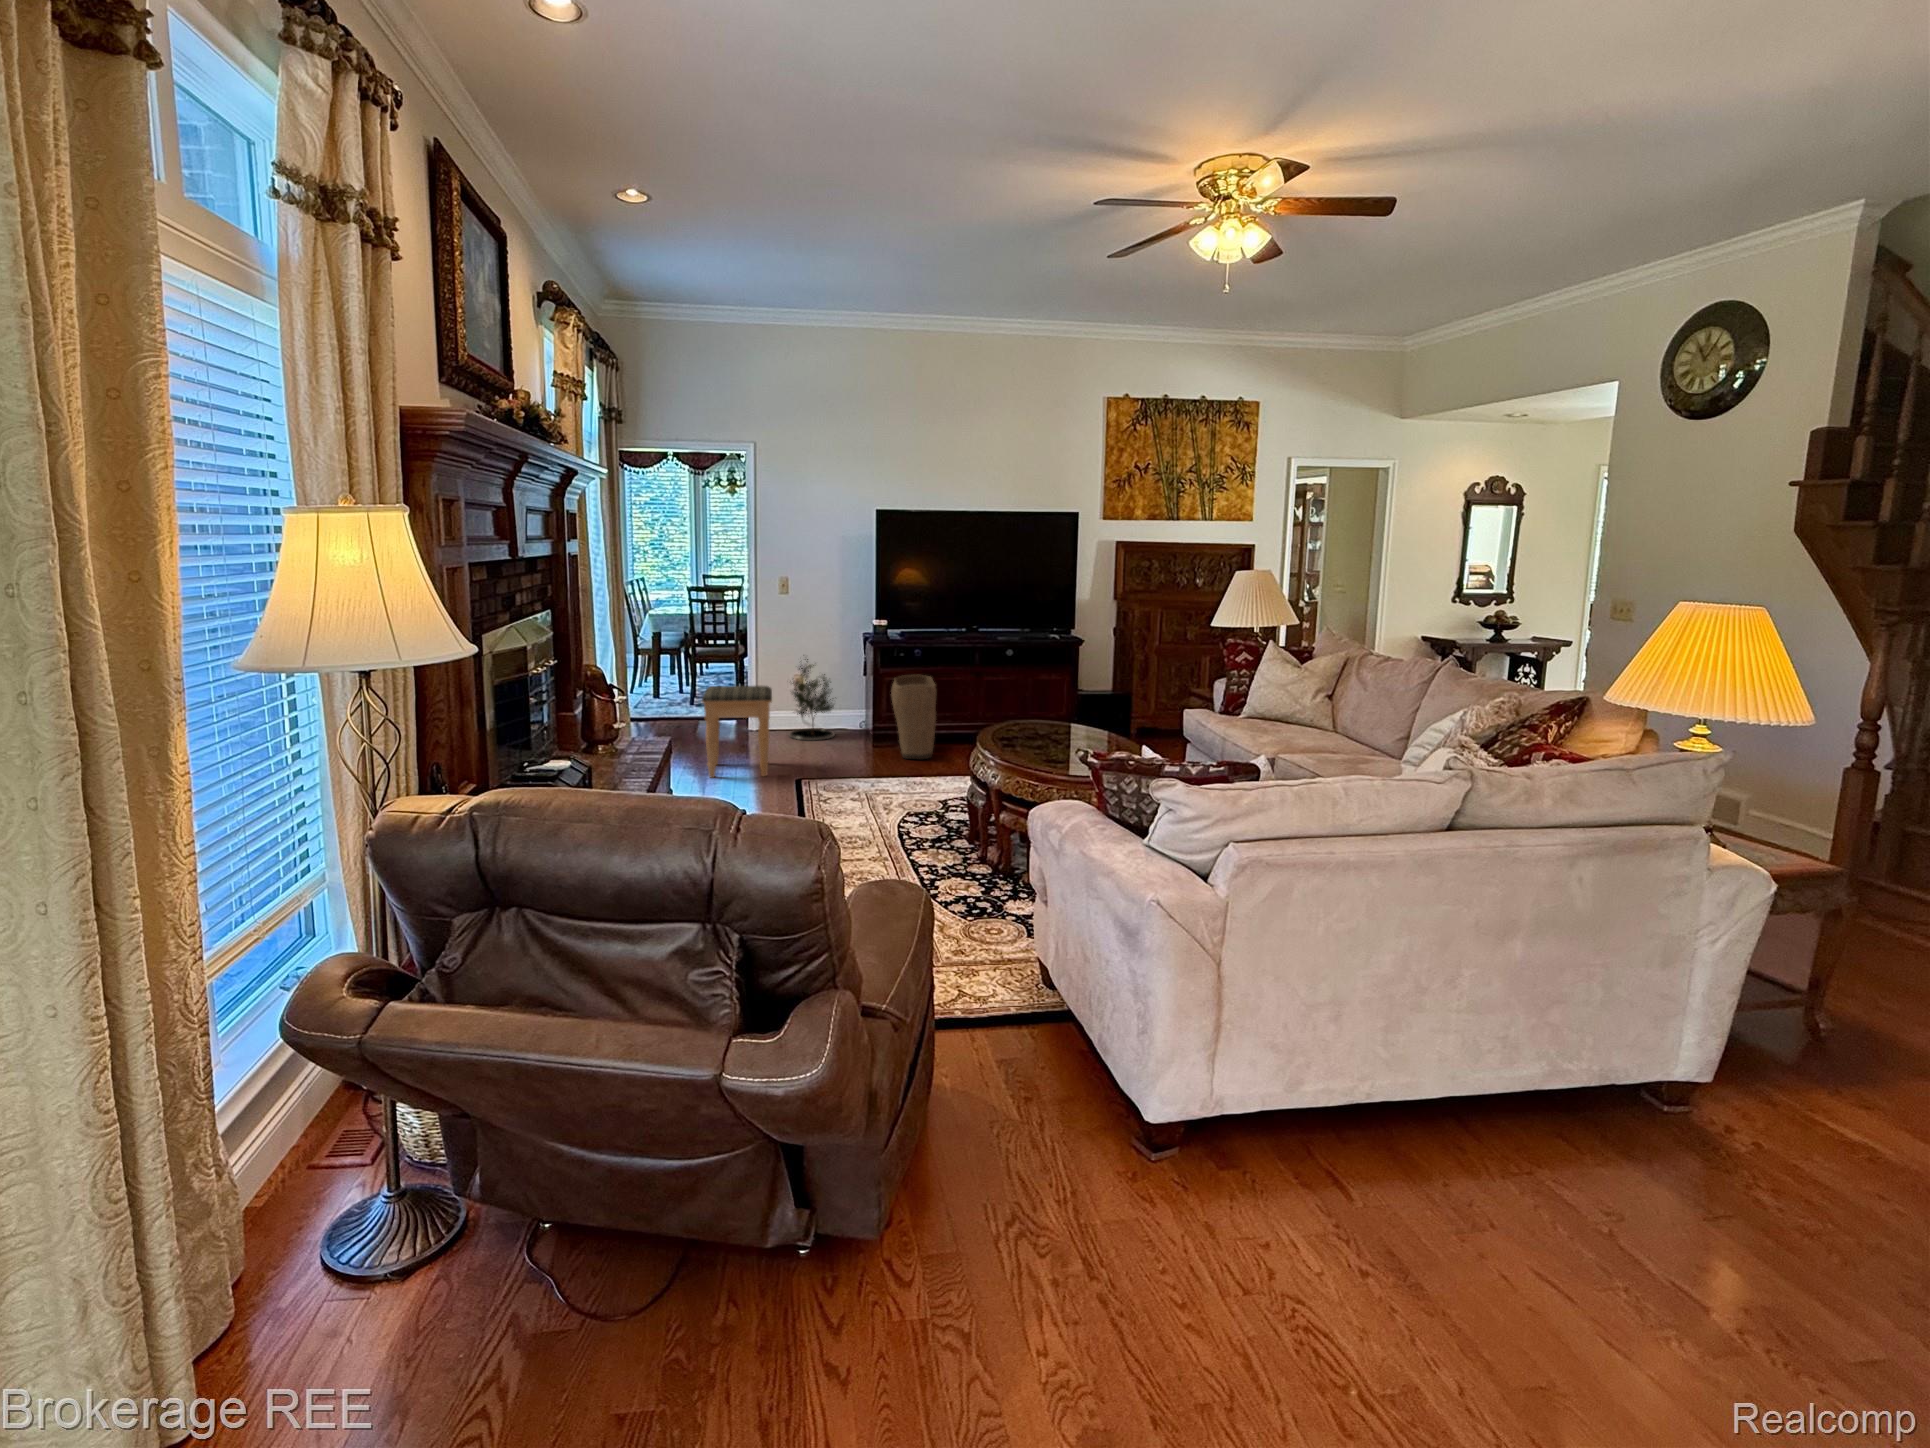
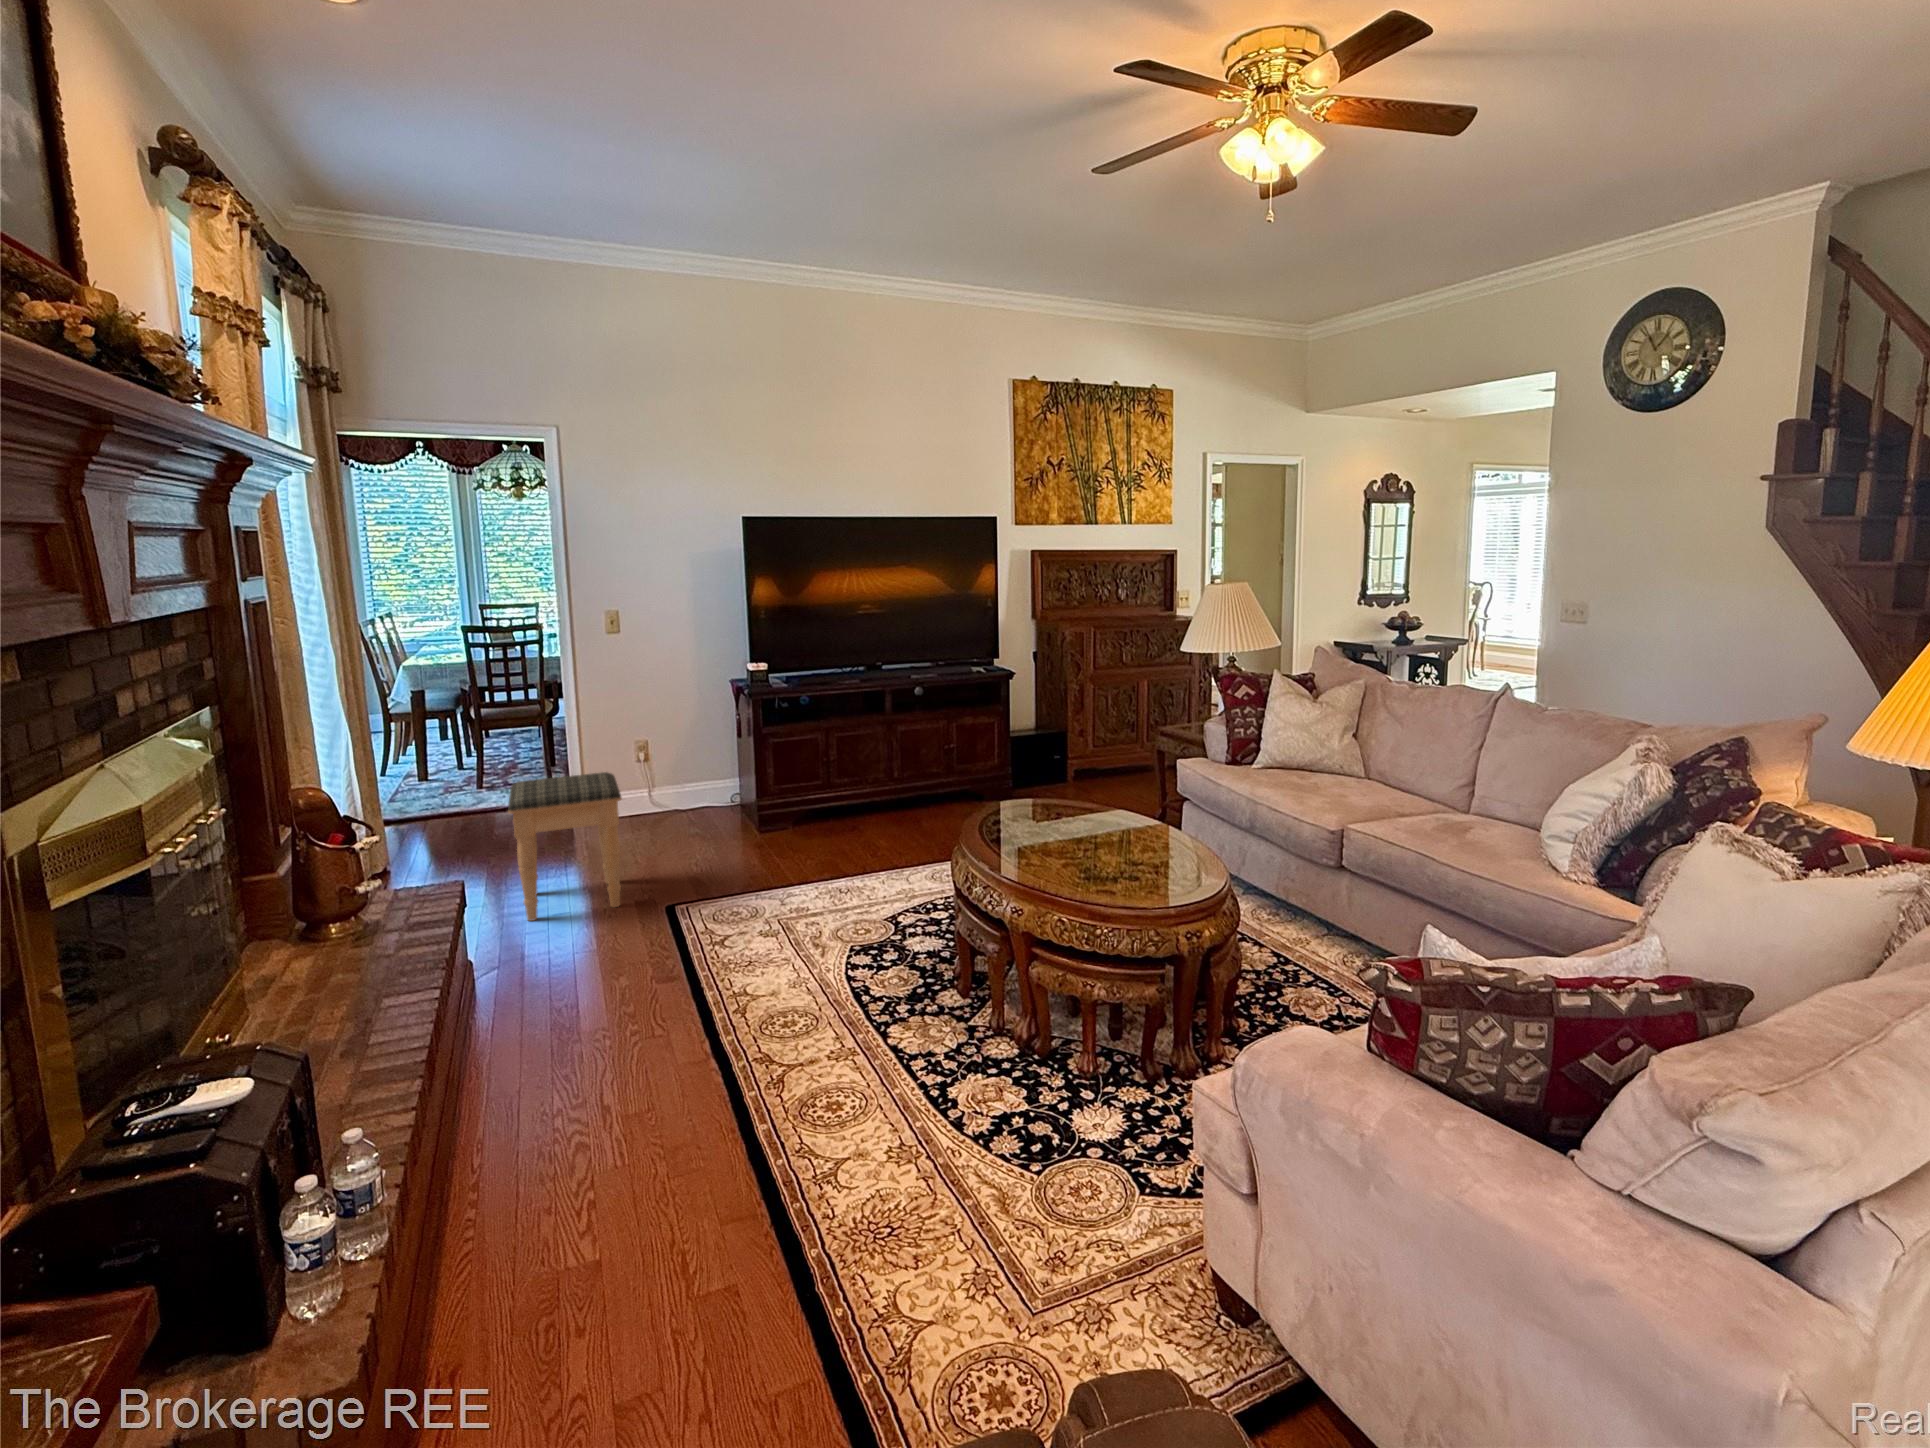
potted tree: present [789,659,835,741] -> none [627,715,702,833]
laundry basket: present [891,675,936,759] -> none [782,732,848,848]

